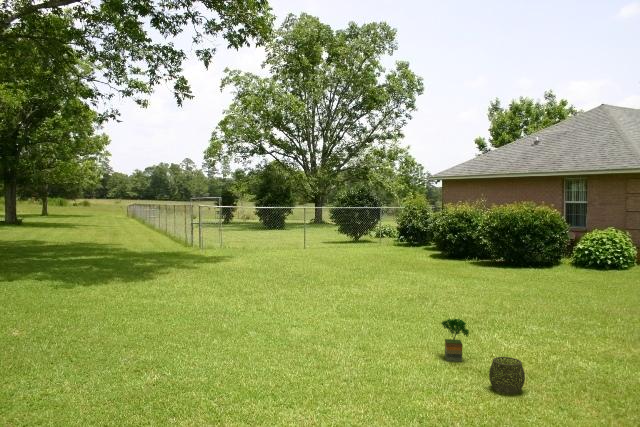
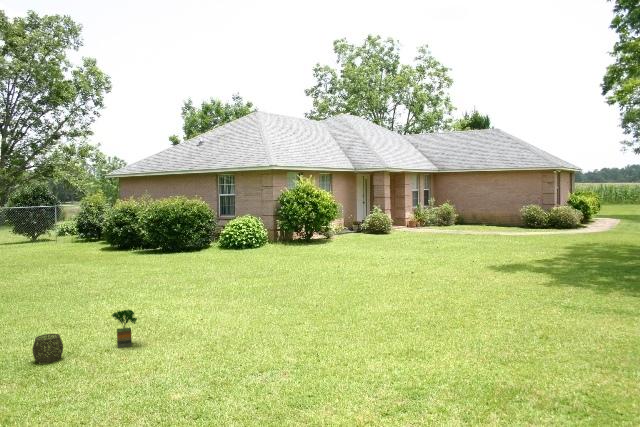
potted tree: present [441,319,469,362] -> present [112,310,137,348]

